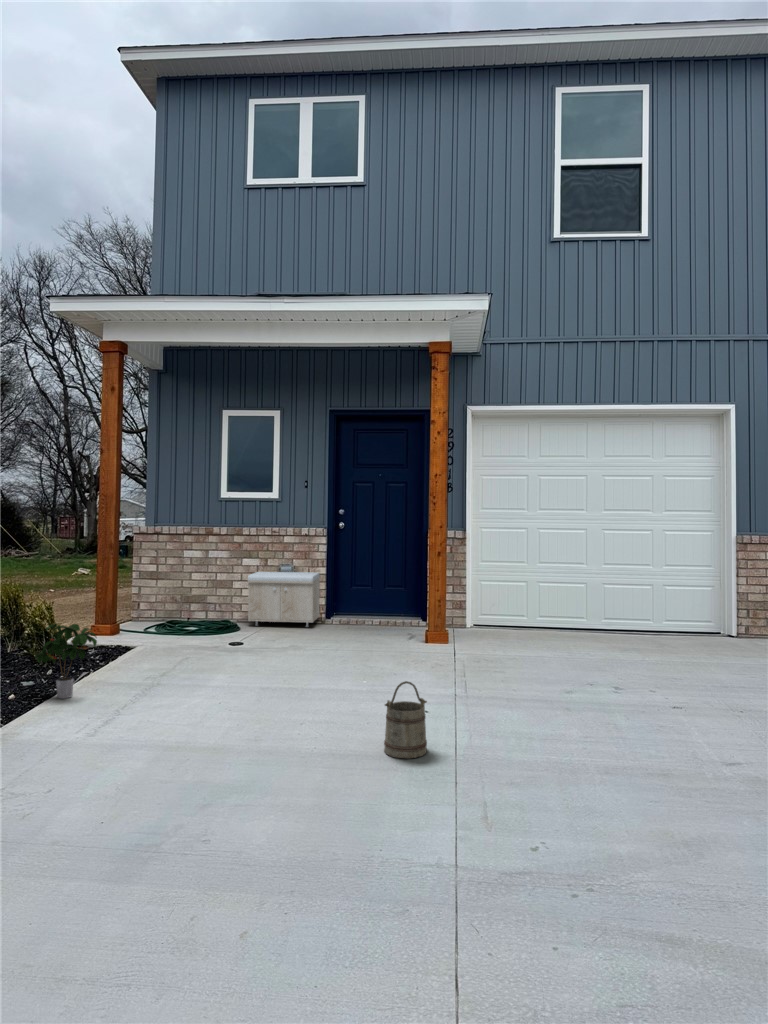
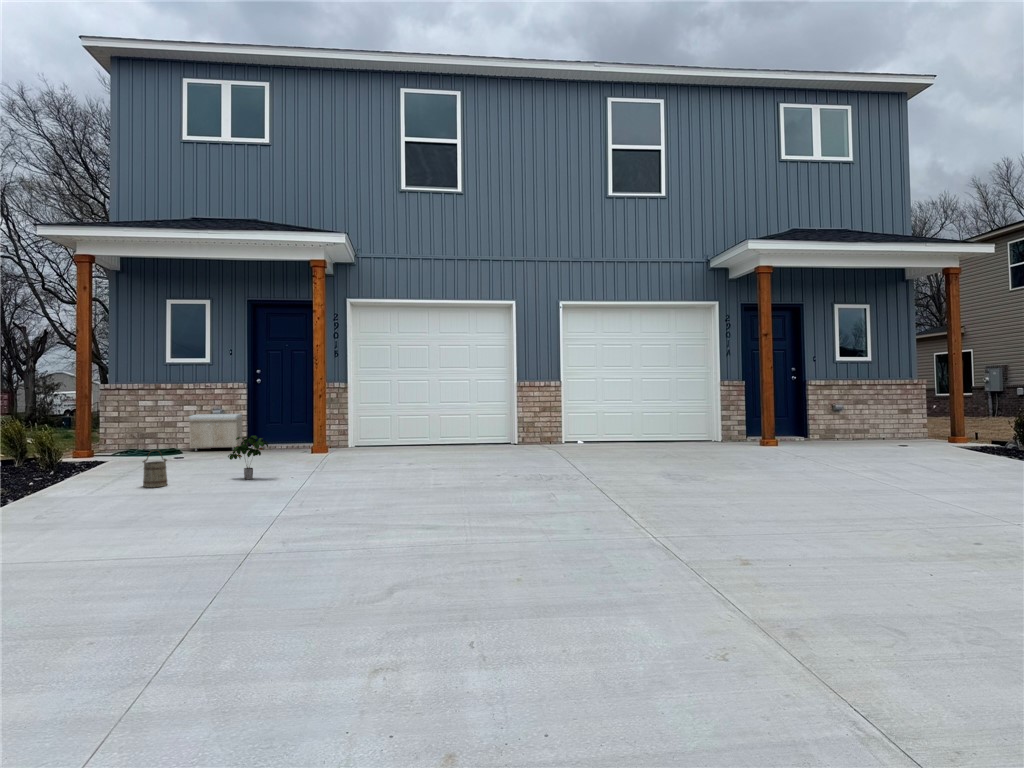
potted plant: present [35,624,97,698] -> present [228,436,268,479]
bucket: present [384,681,427,758] -> present [143,450,167,487]

